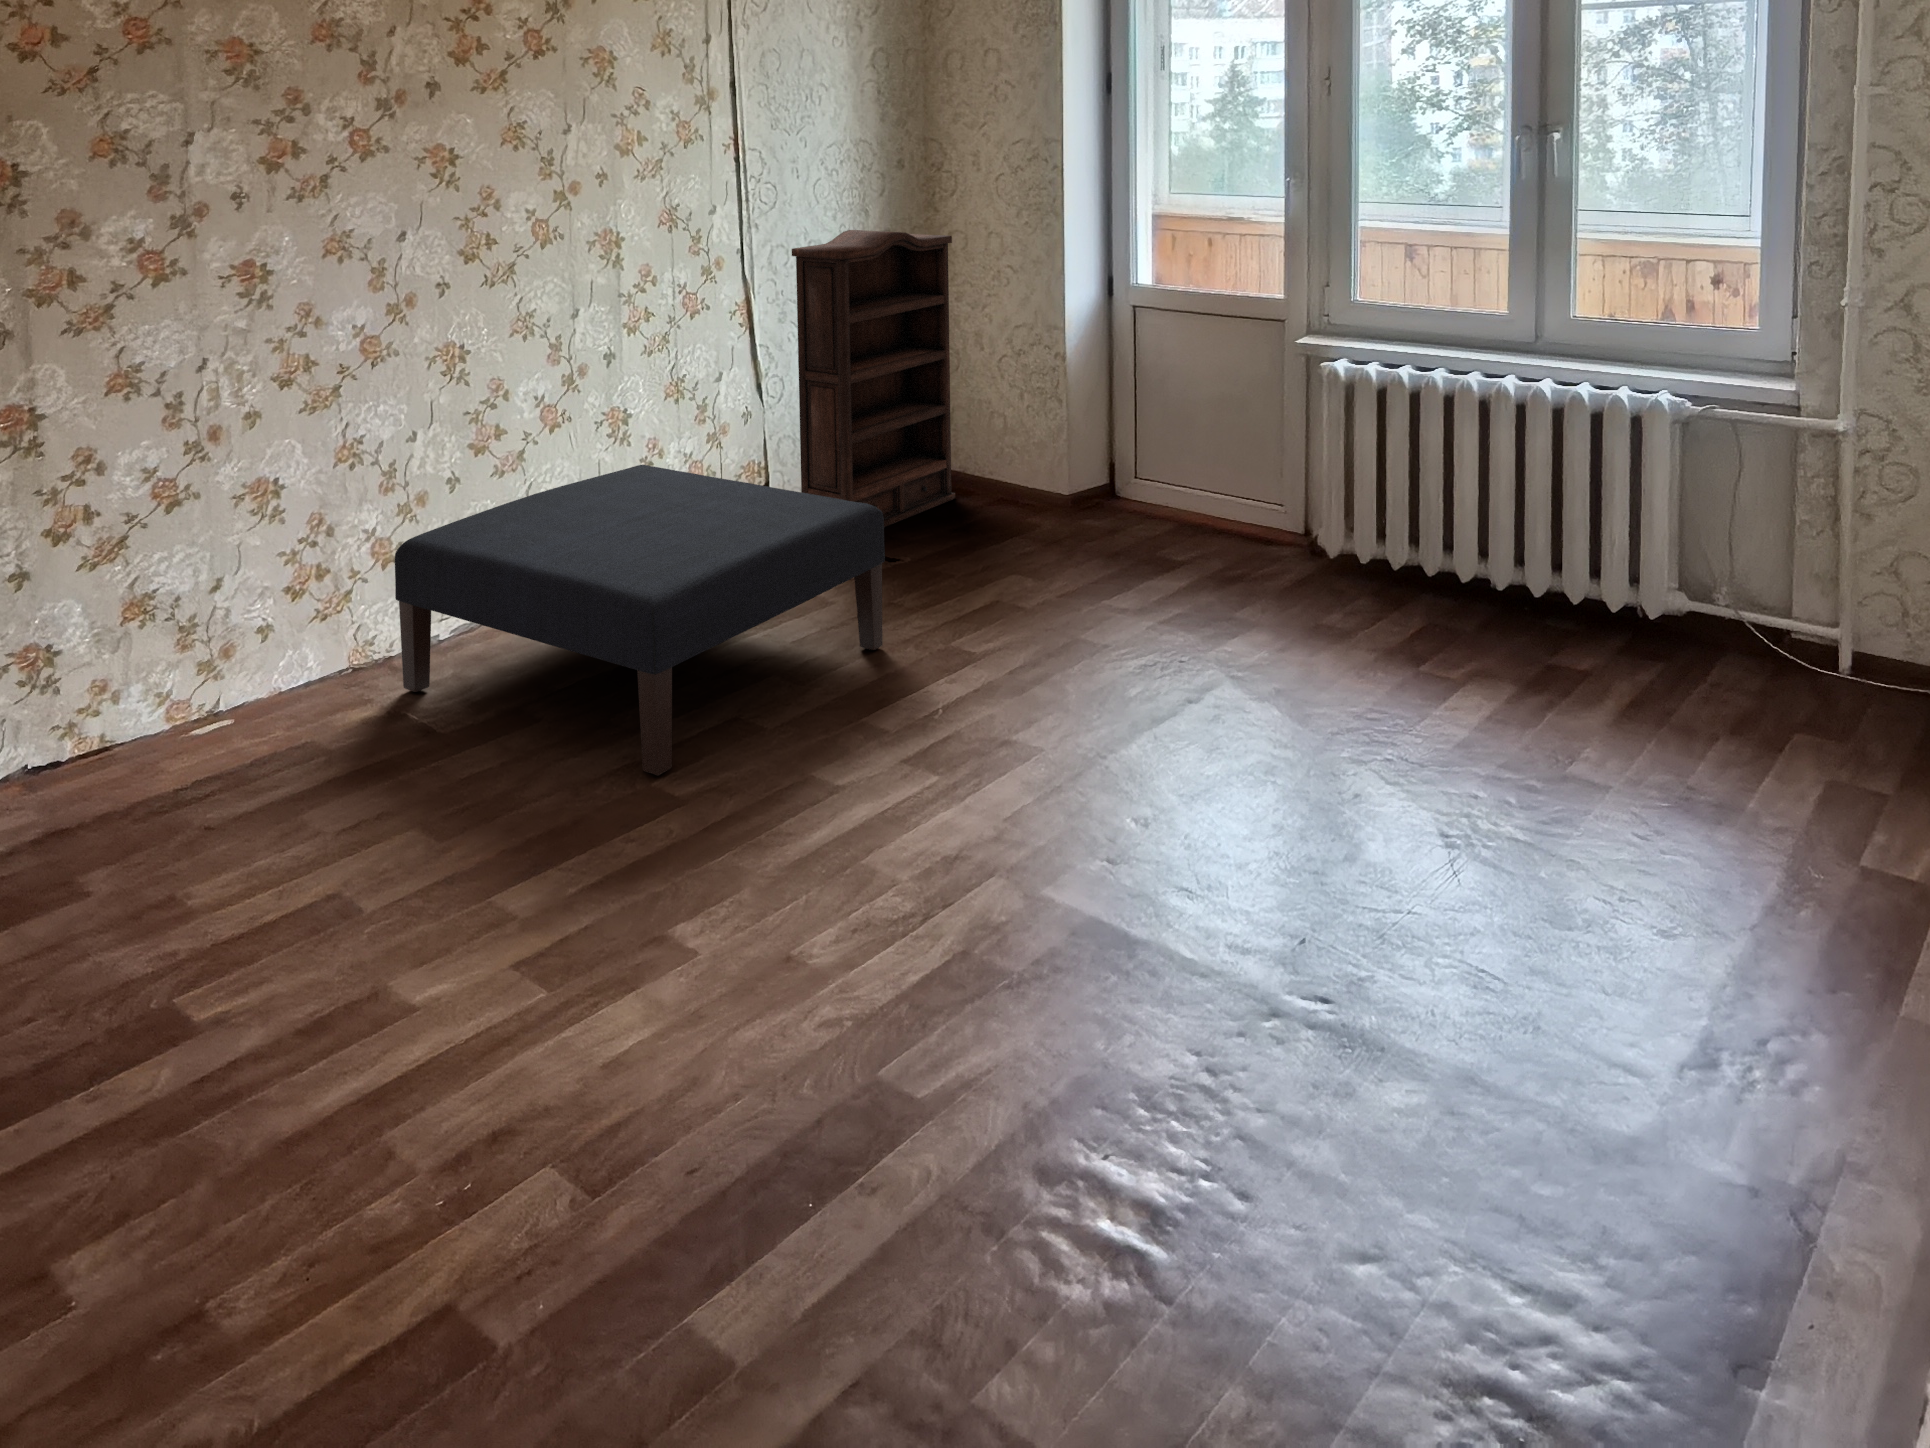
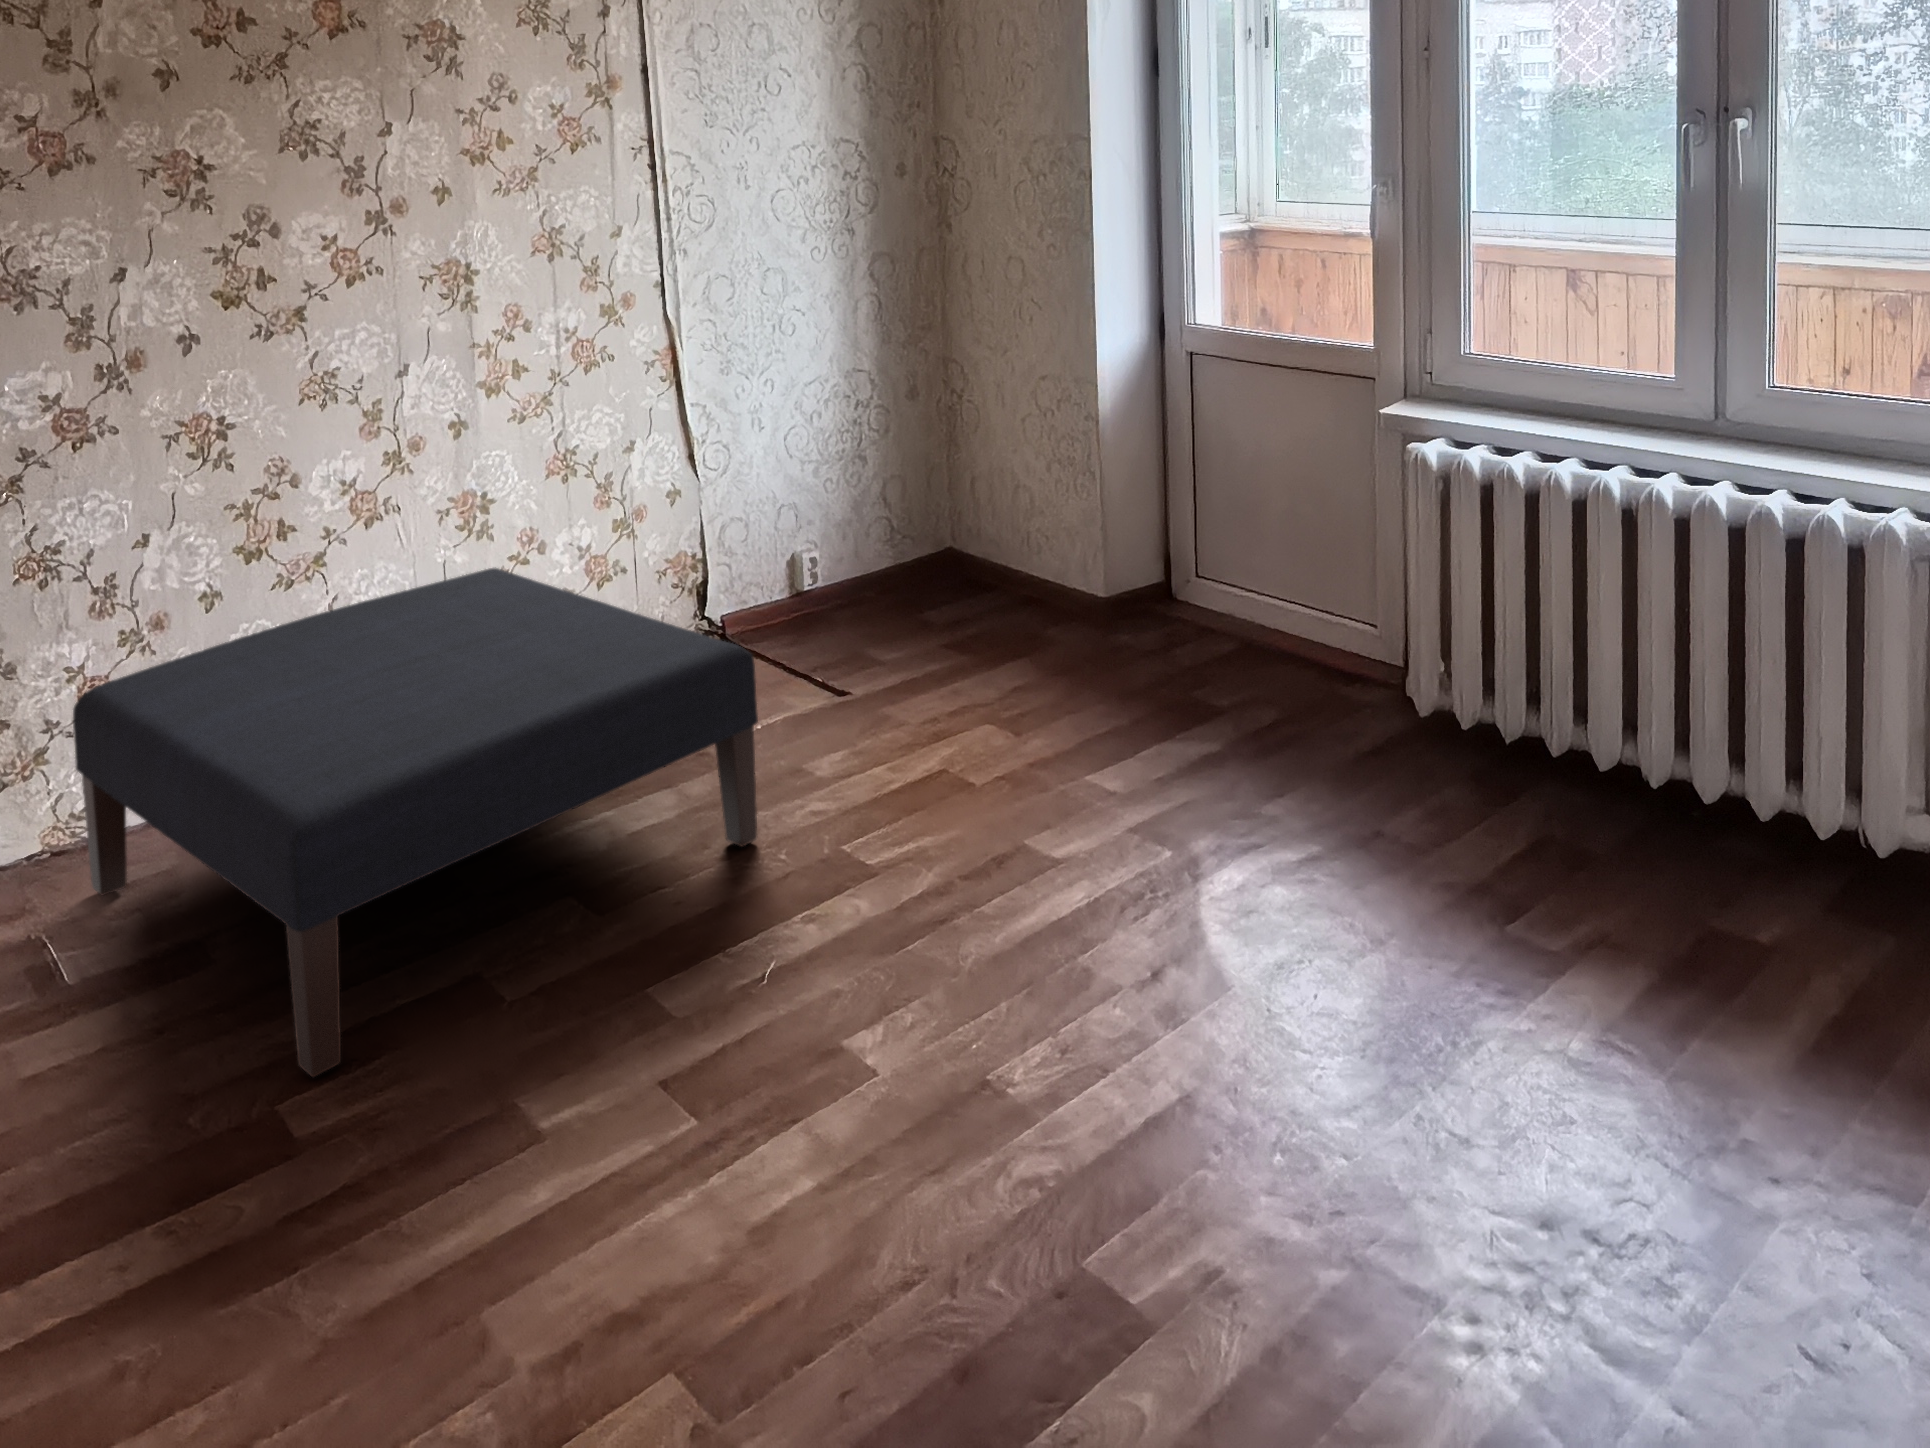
bookshelf: present [792,230,955,527] -> none [732,253,970,660]

